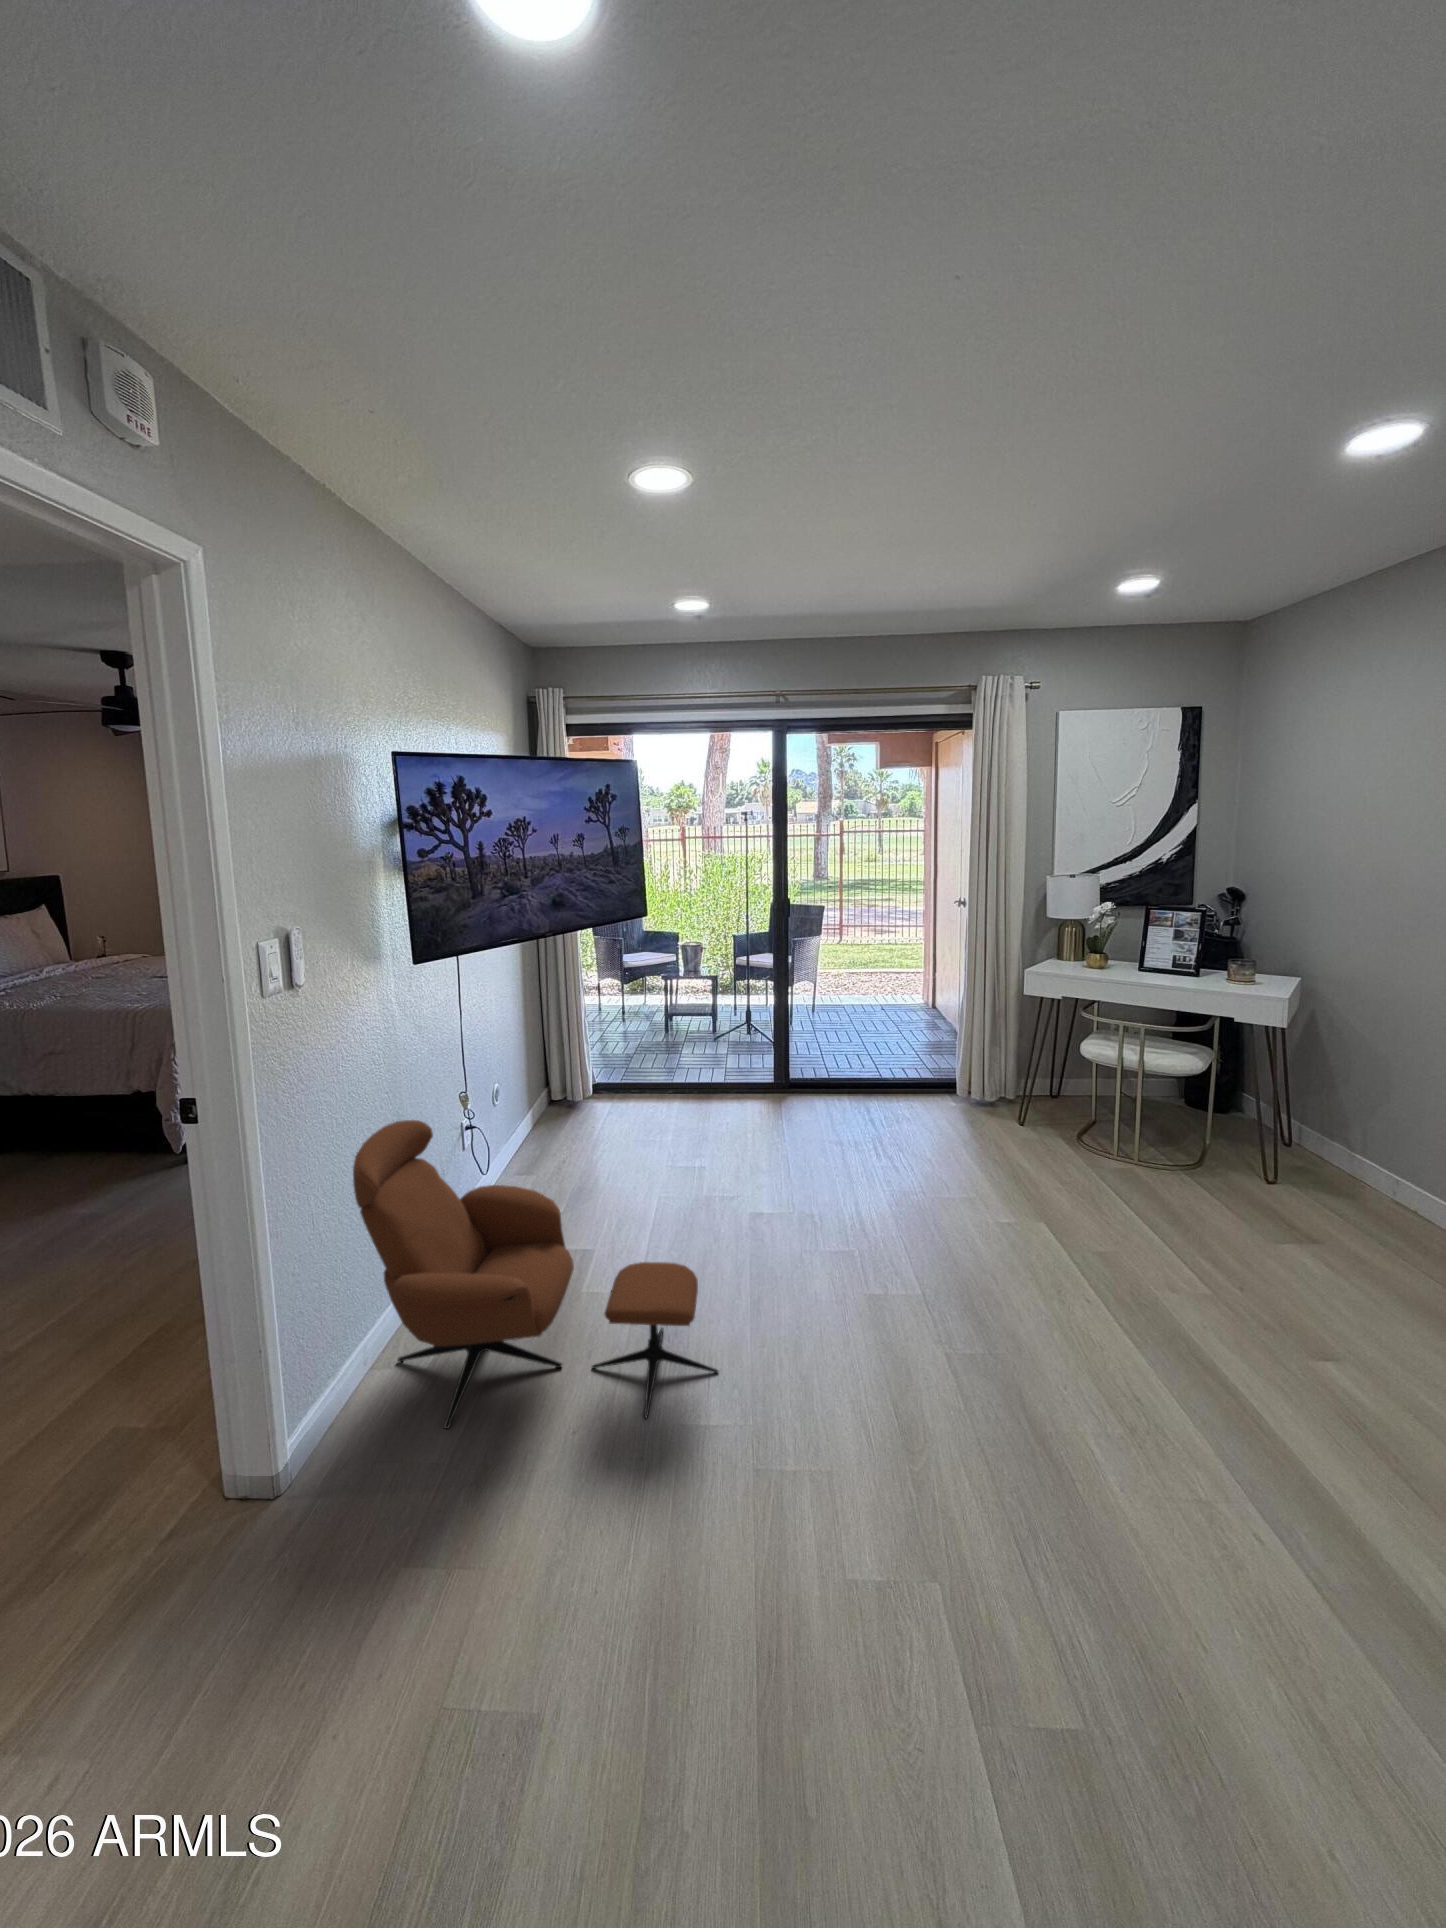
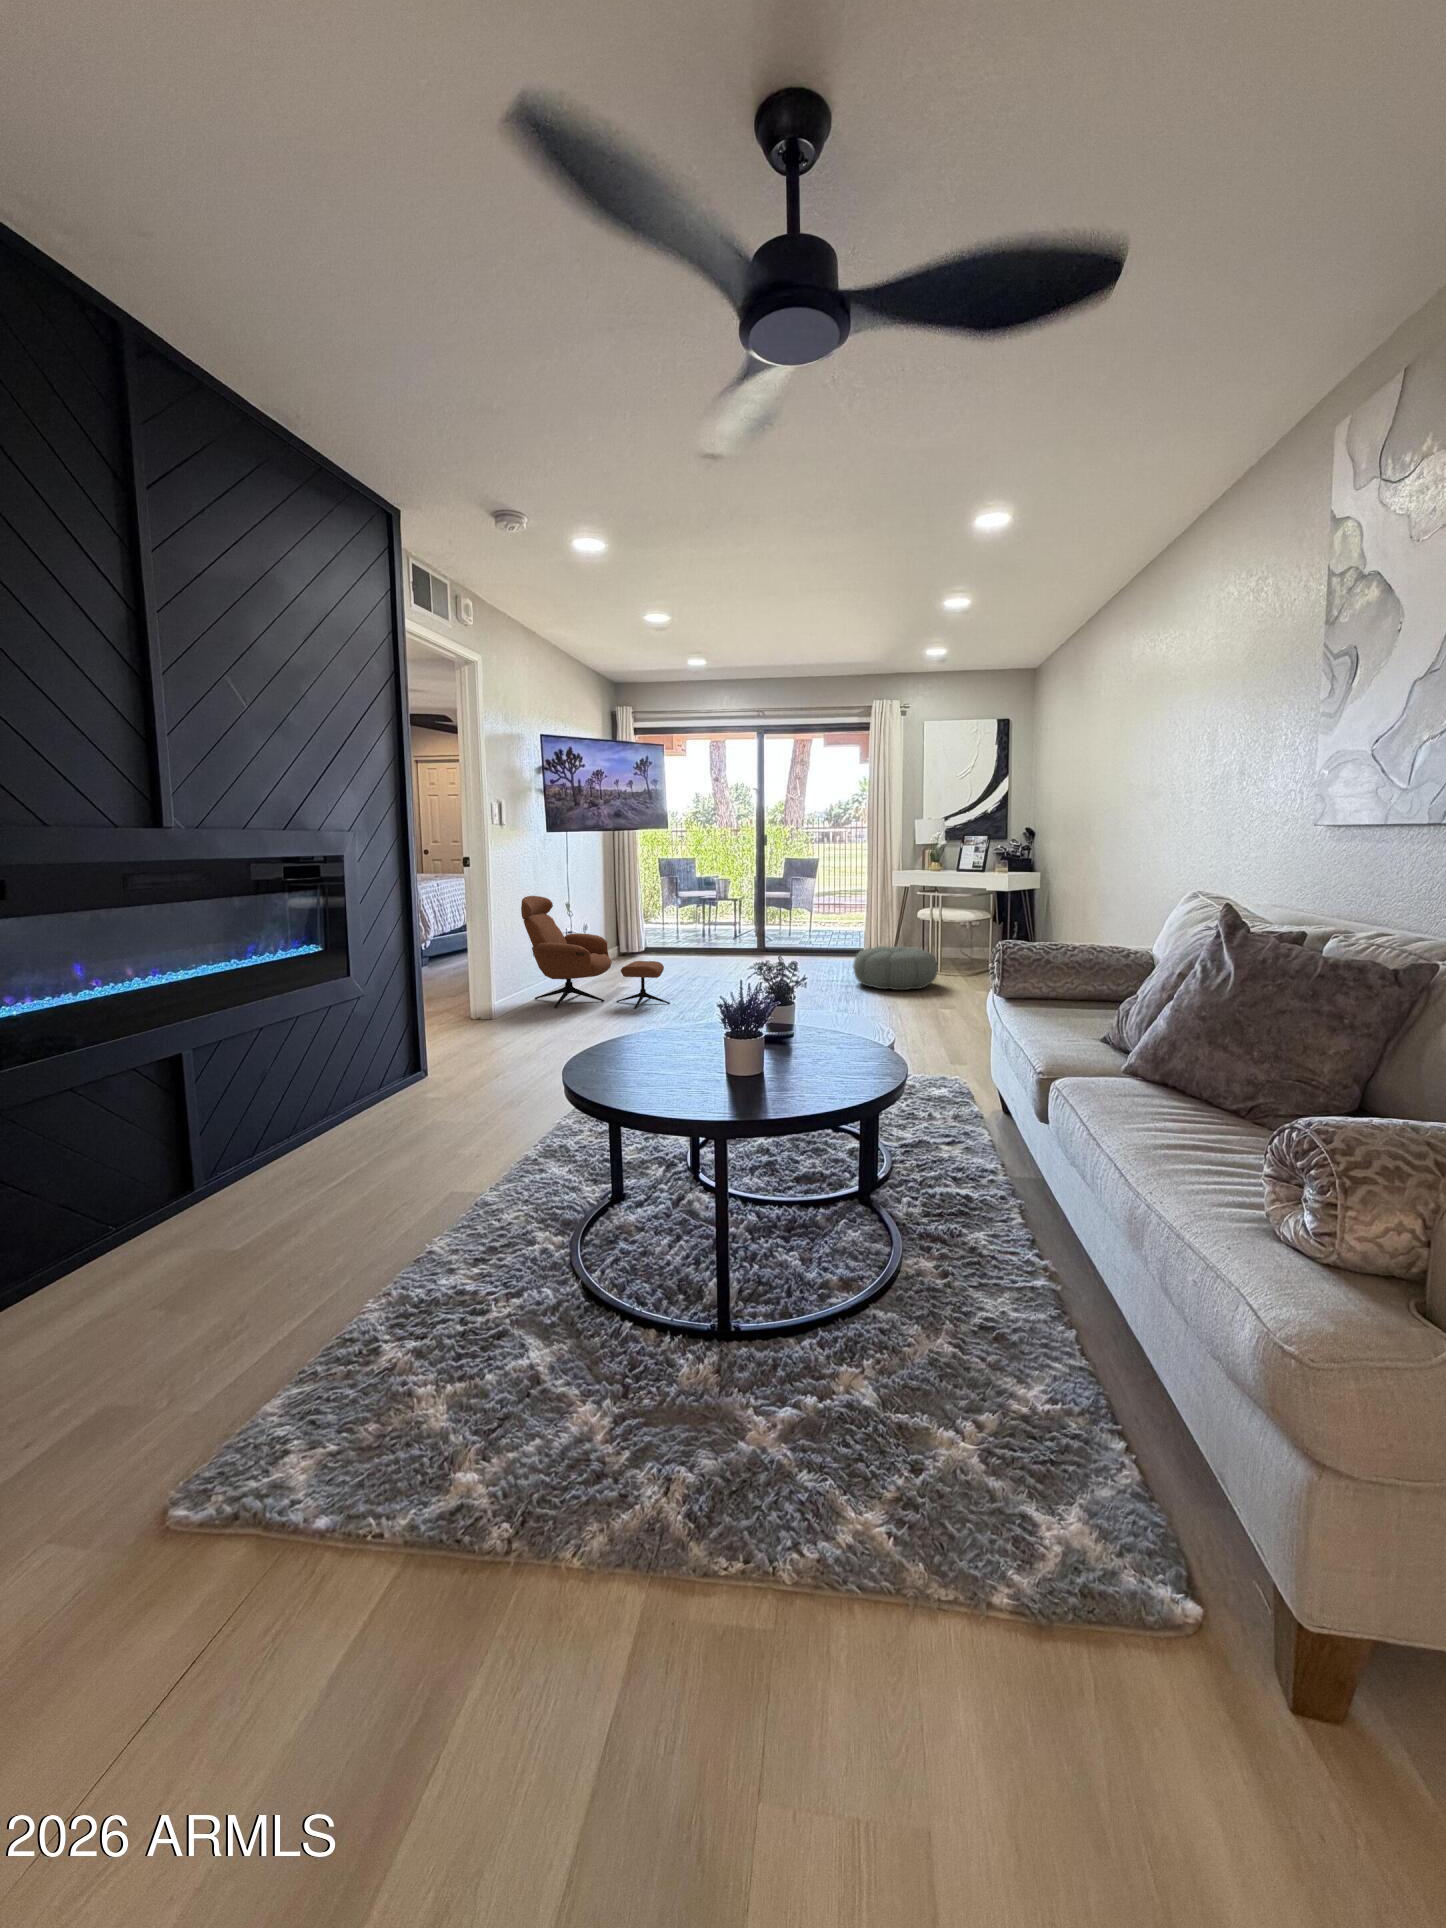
pouf: none [1024,1132,1210,1251] -> present [853,946,938,990]

